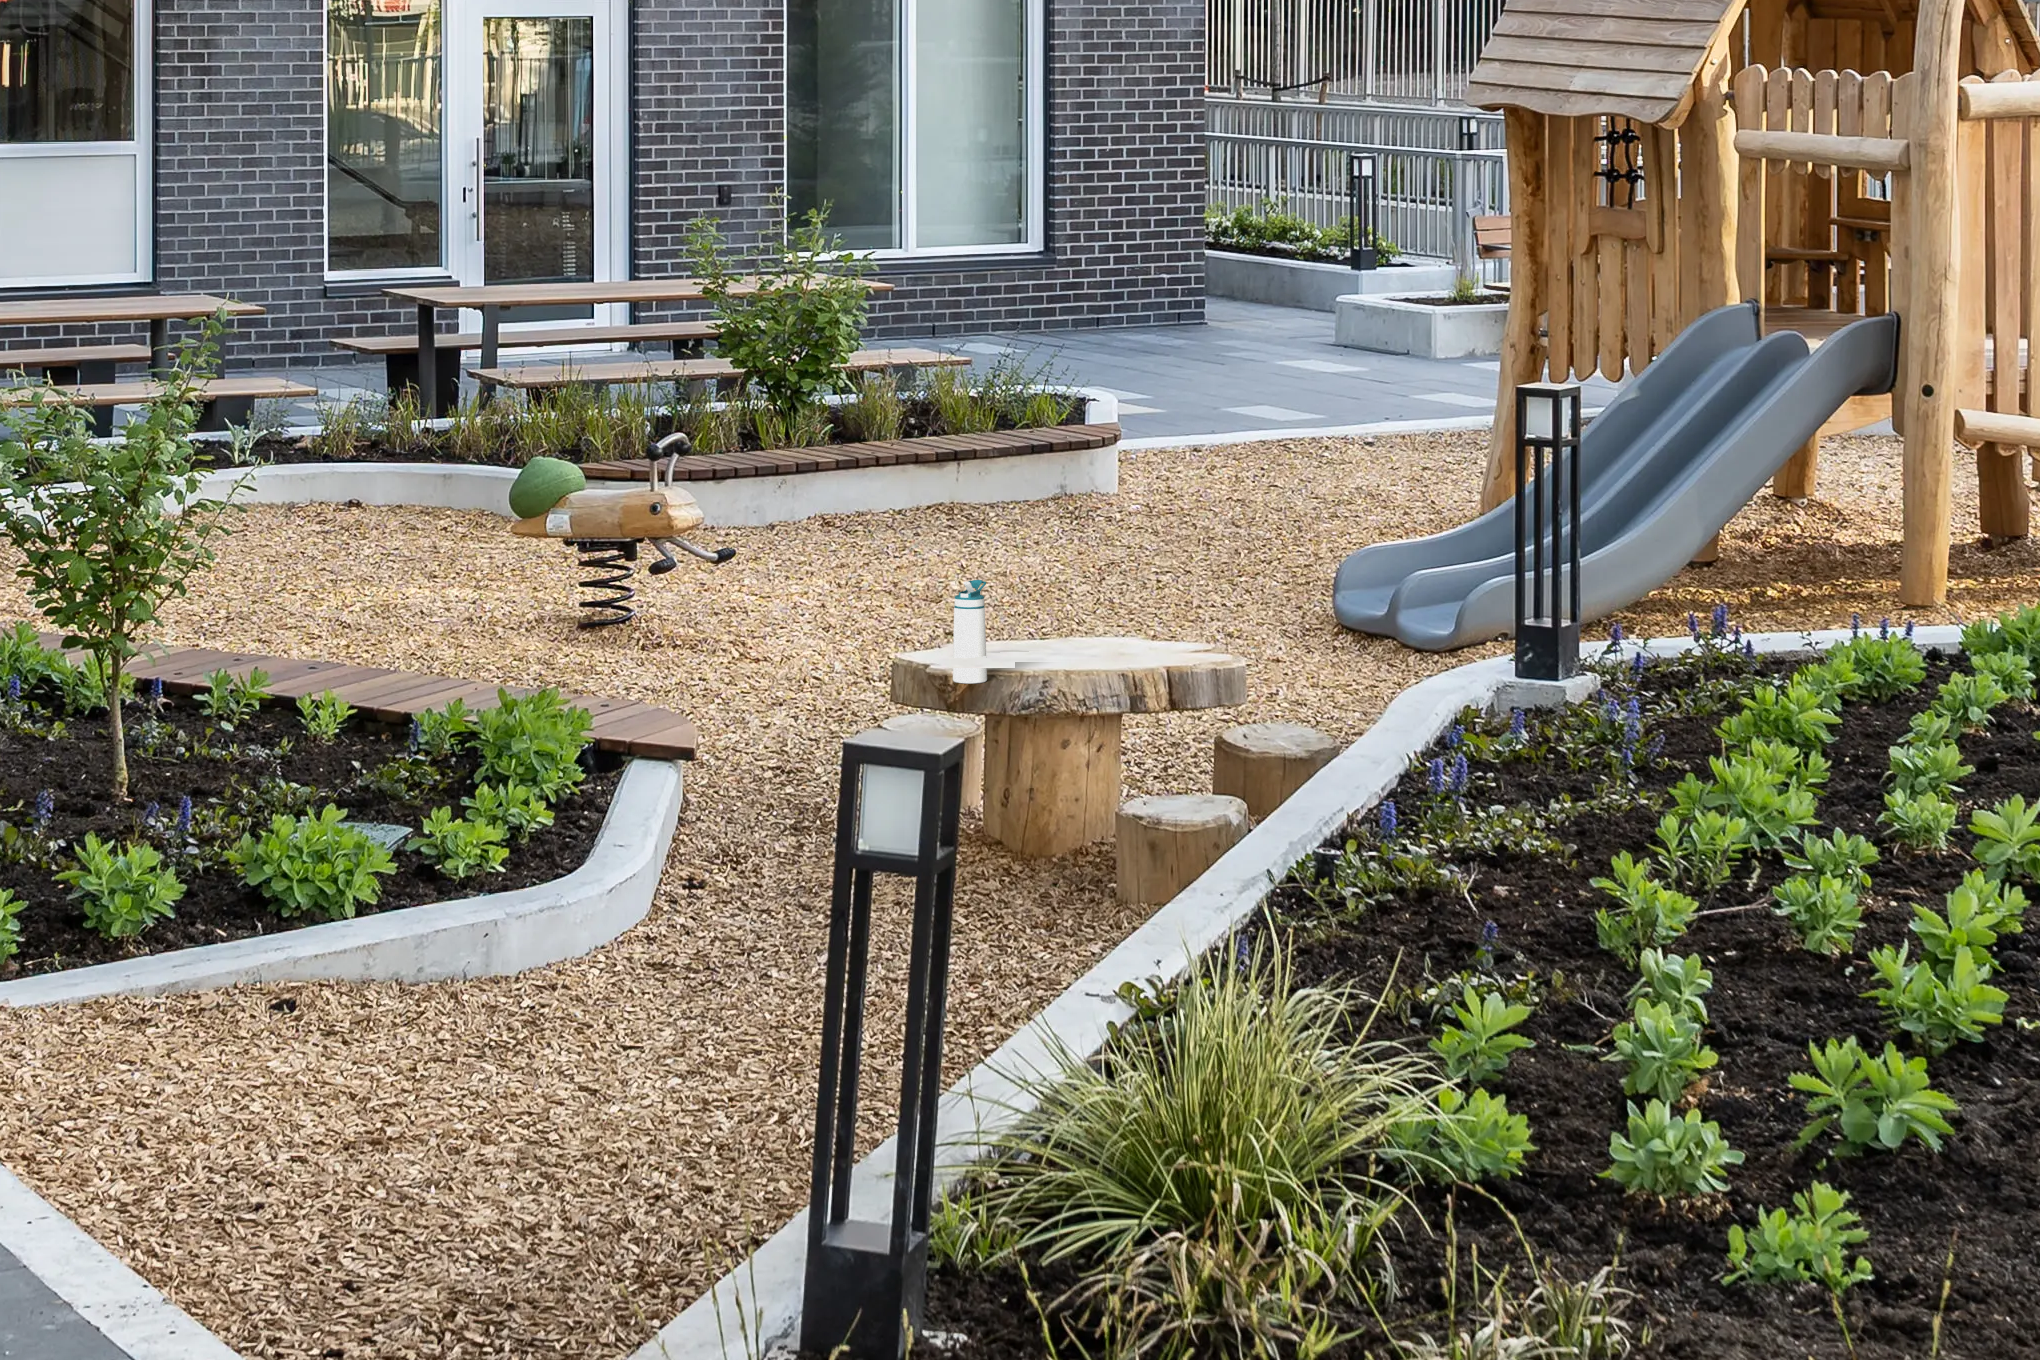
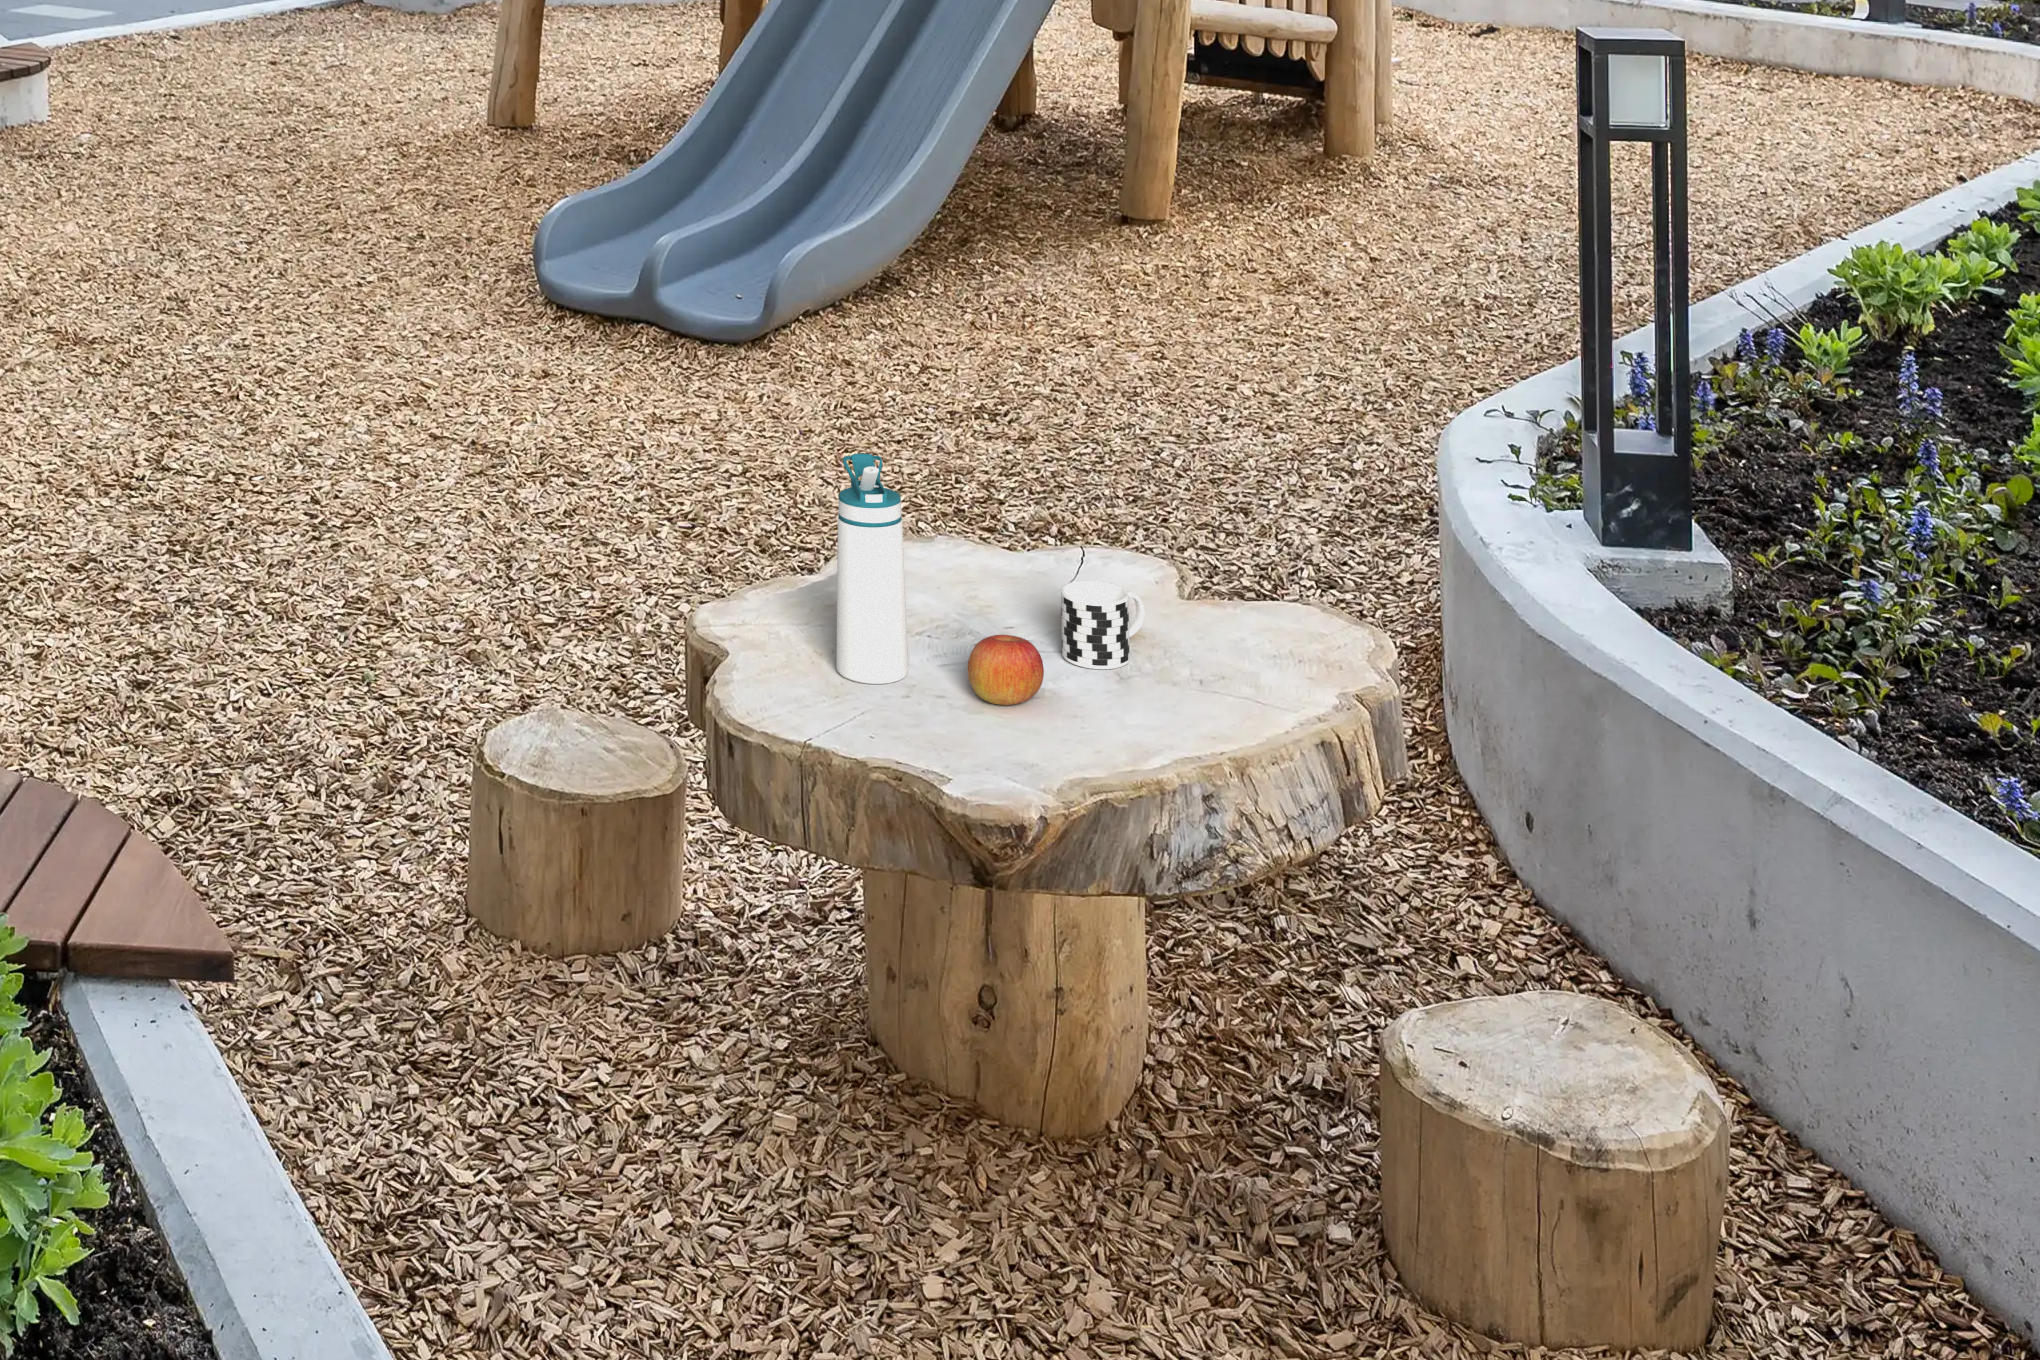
cup: none [1061,650,1104,687] -> present [1061,581,1144,669]
apple: none [990,661,1027,690] -> present [967,635,1044,705]

